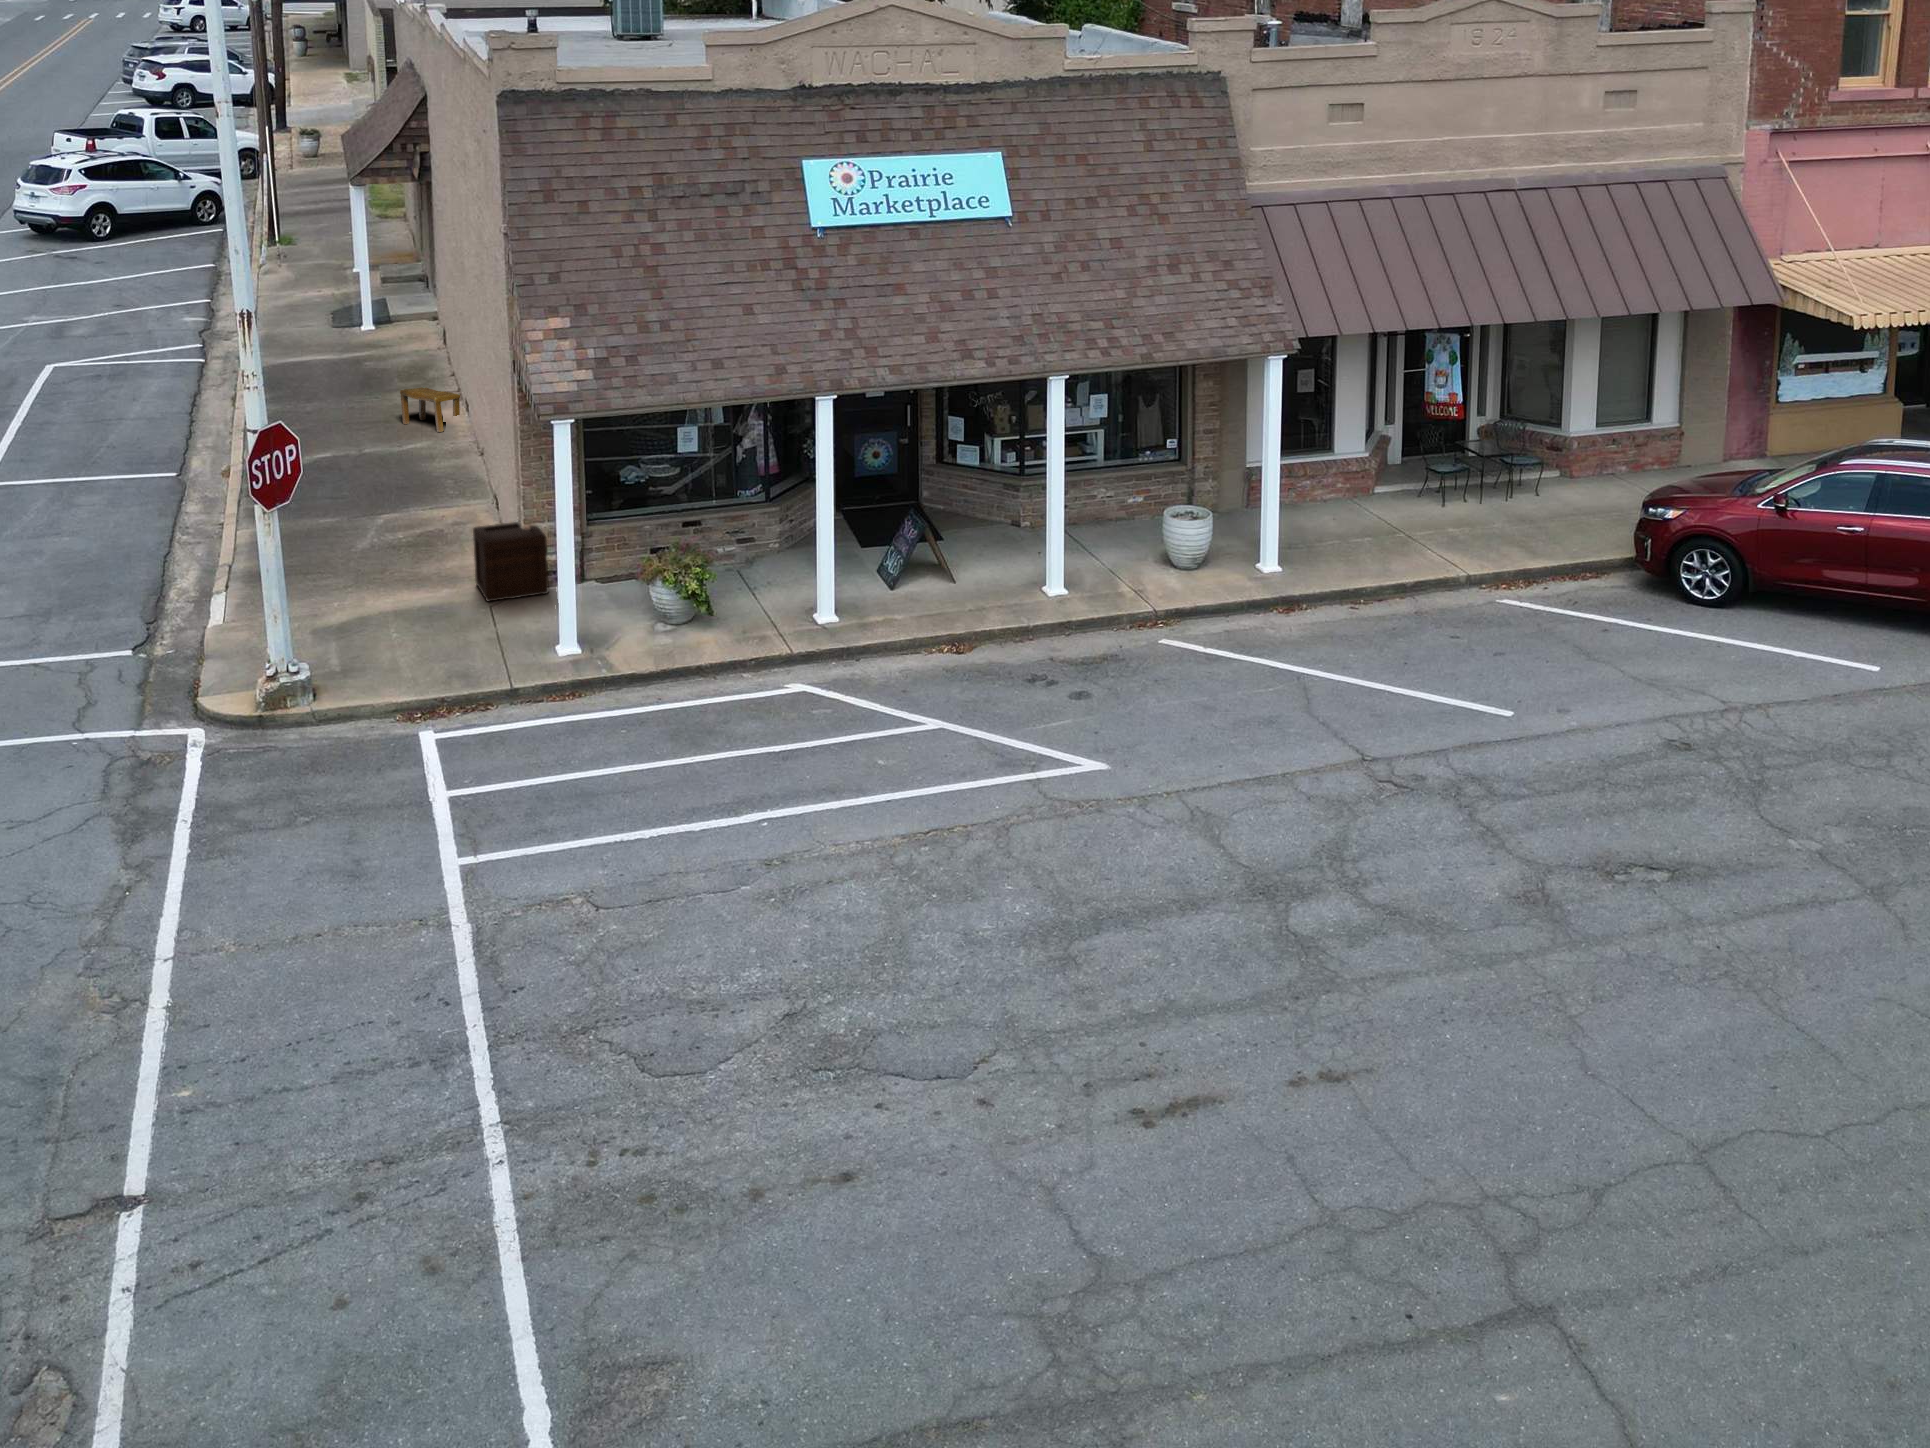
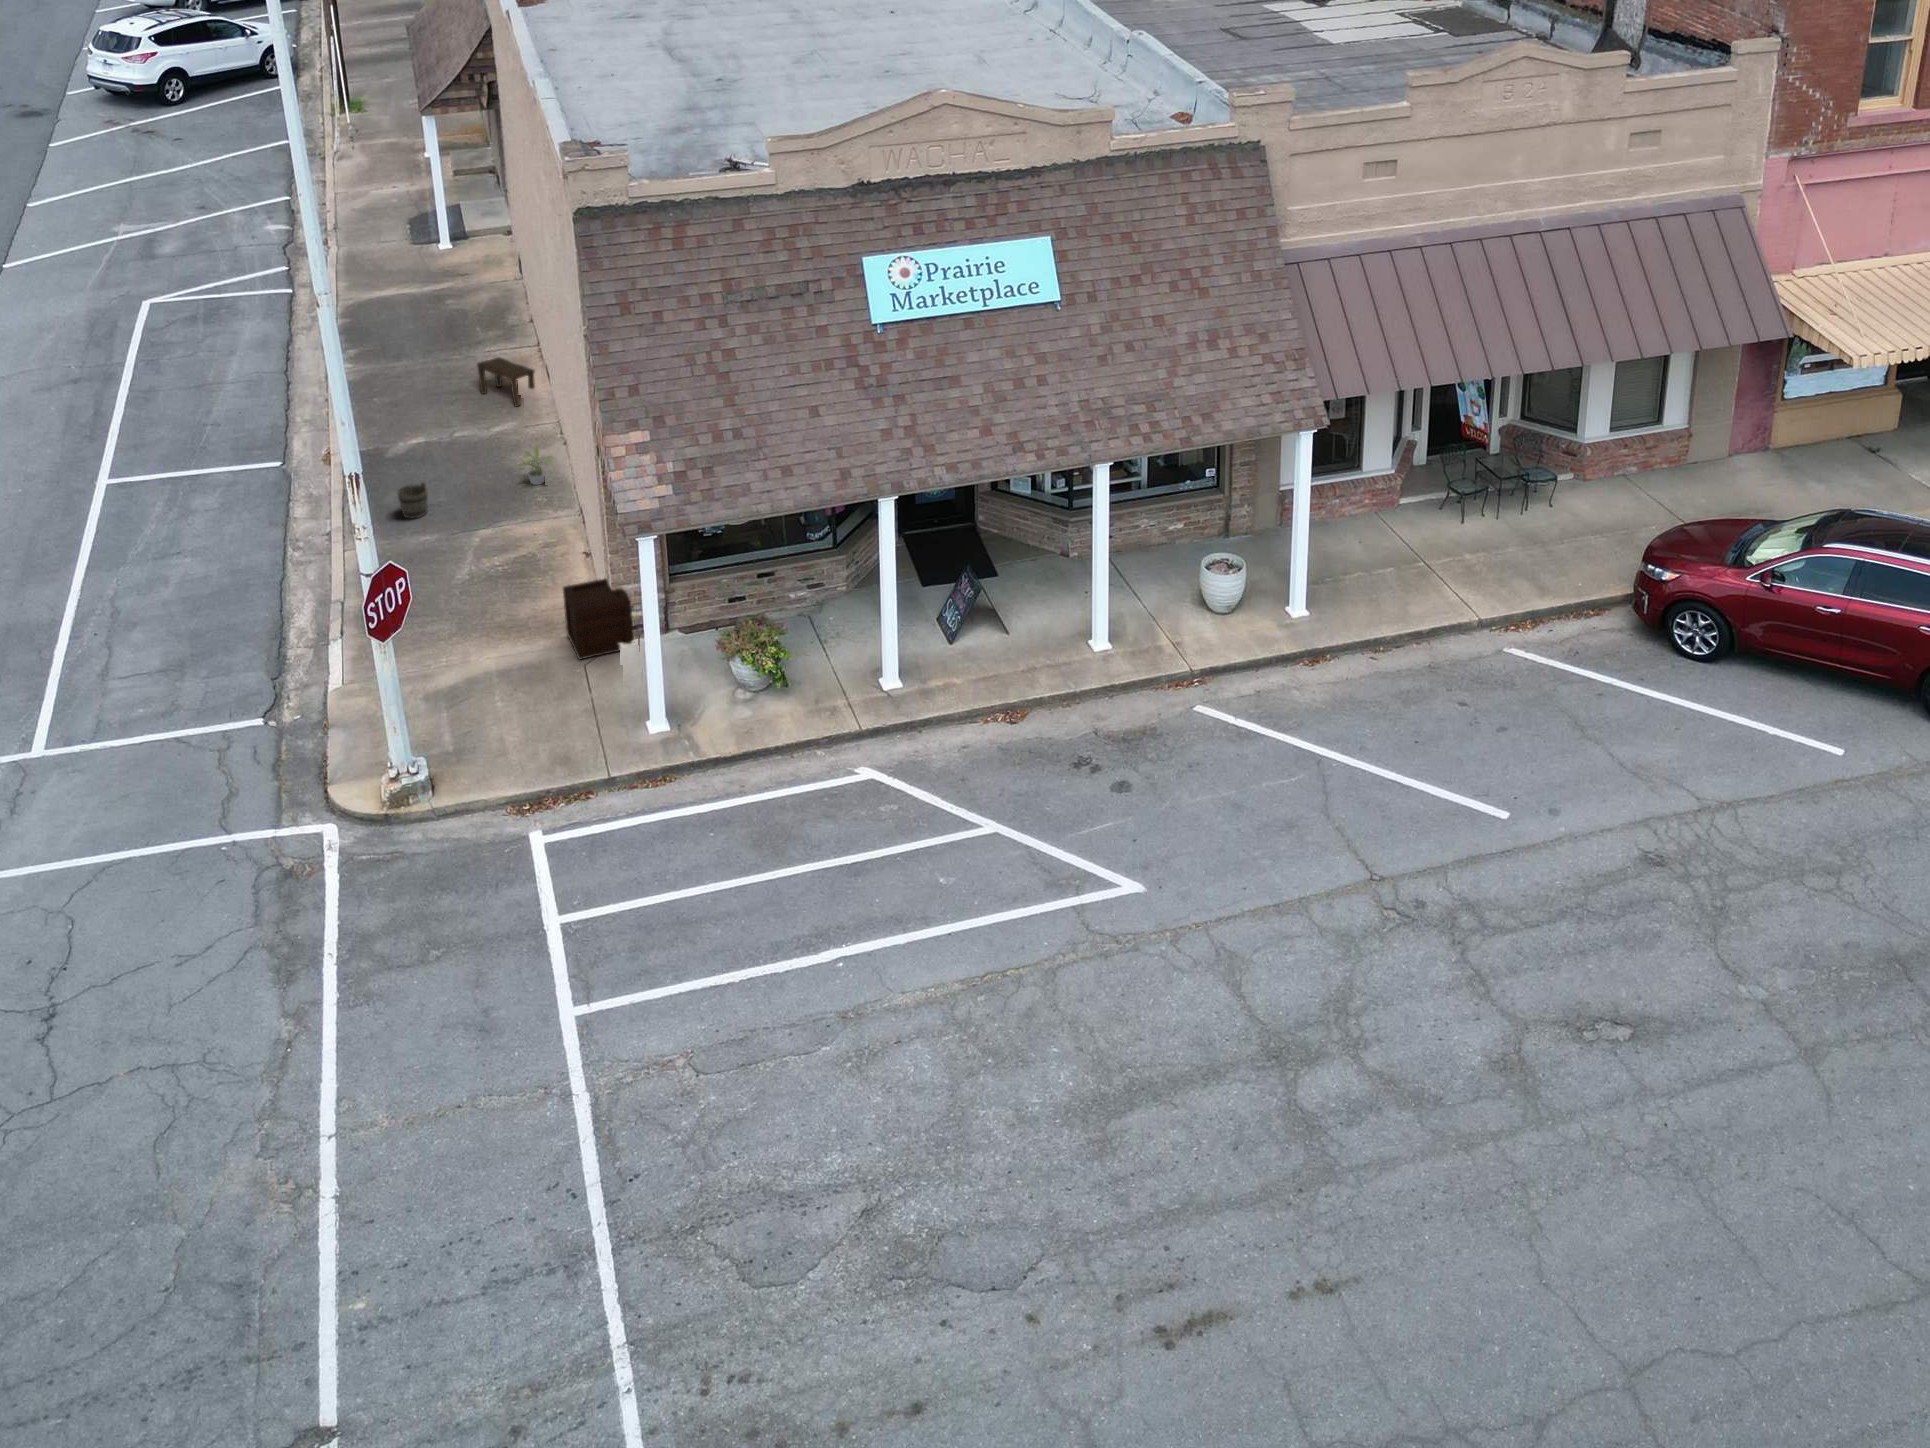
potted plant: none [433,445,477,483] -> present [521,448,552,485]
bucket: none [304,469,337,506] -> present [398,482,428,518]

